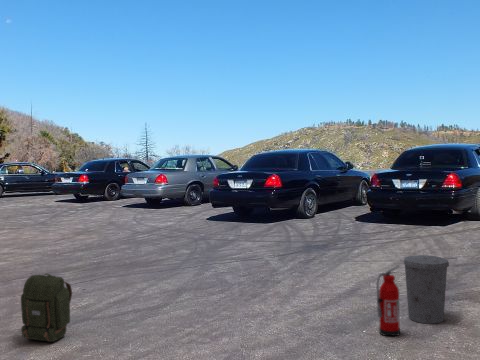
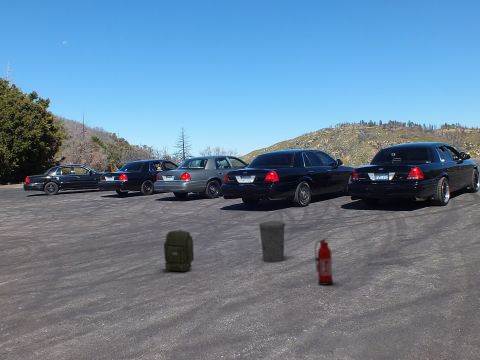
trash can: present [404,255,449,324] -> present [259,221,285,262]
backpack: present [21,273,72,342] -> present [164,230,194,271]

